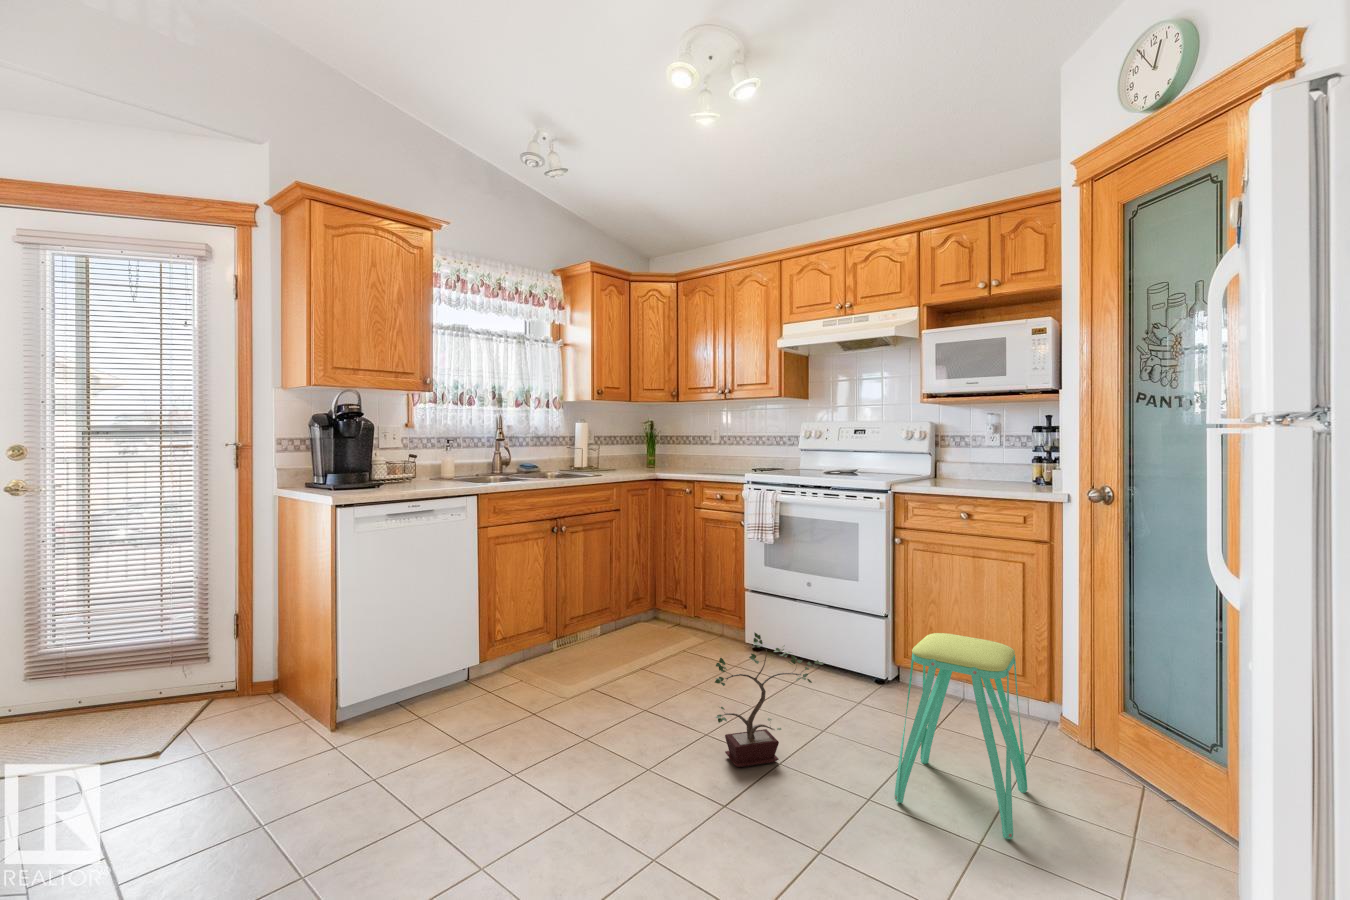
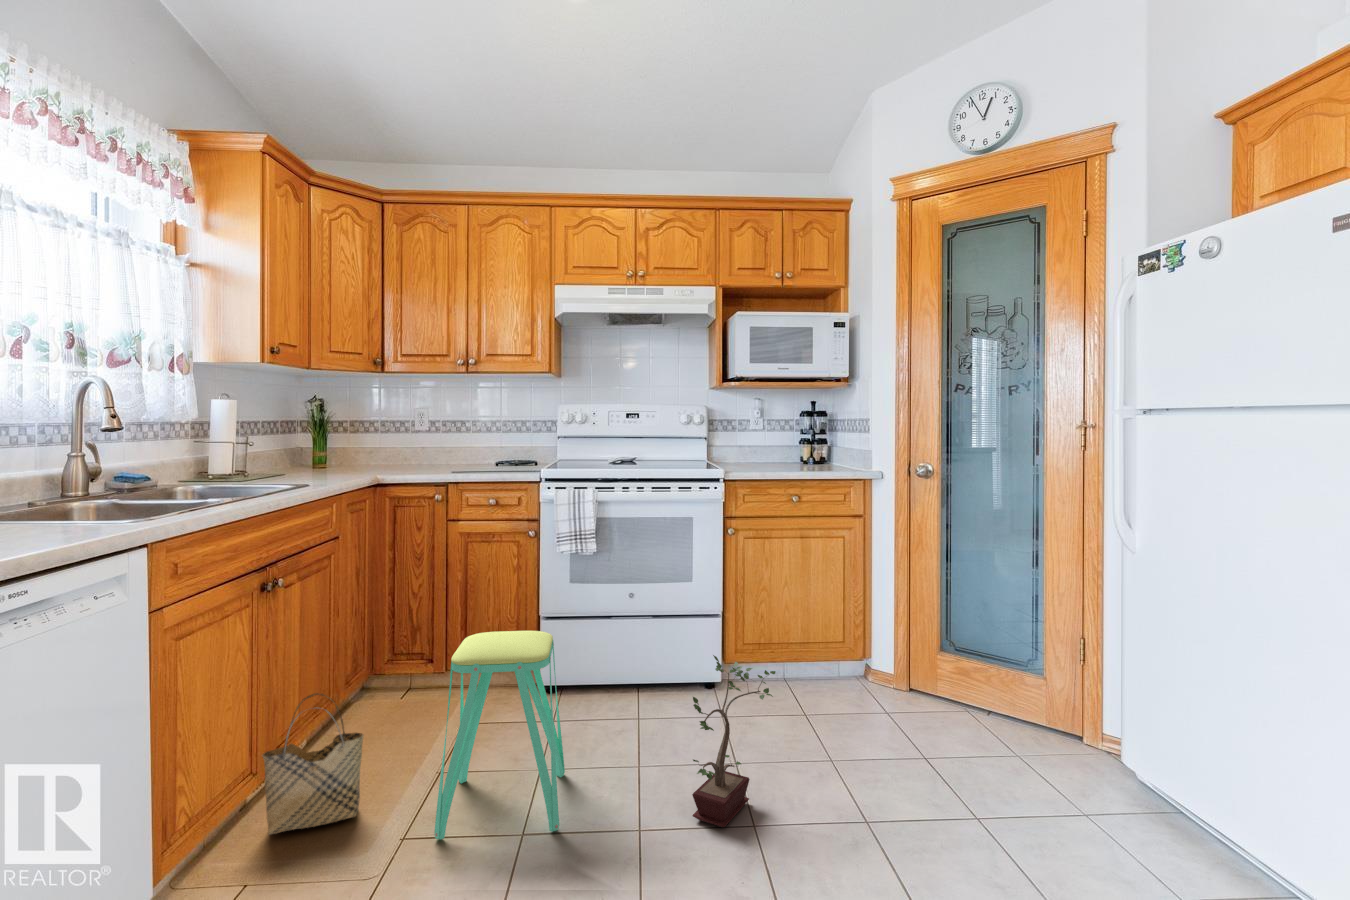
woven basket: none [525,605,577,683] -> present [262,693,364,835]
stool: present [895,633,1028,839] -> present [434,631,565,839]

